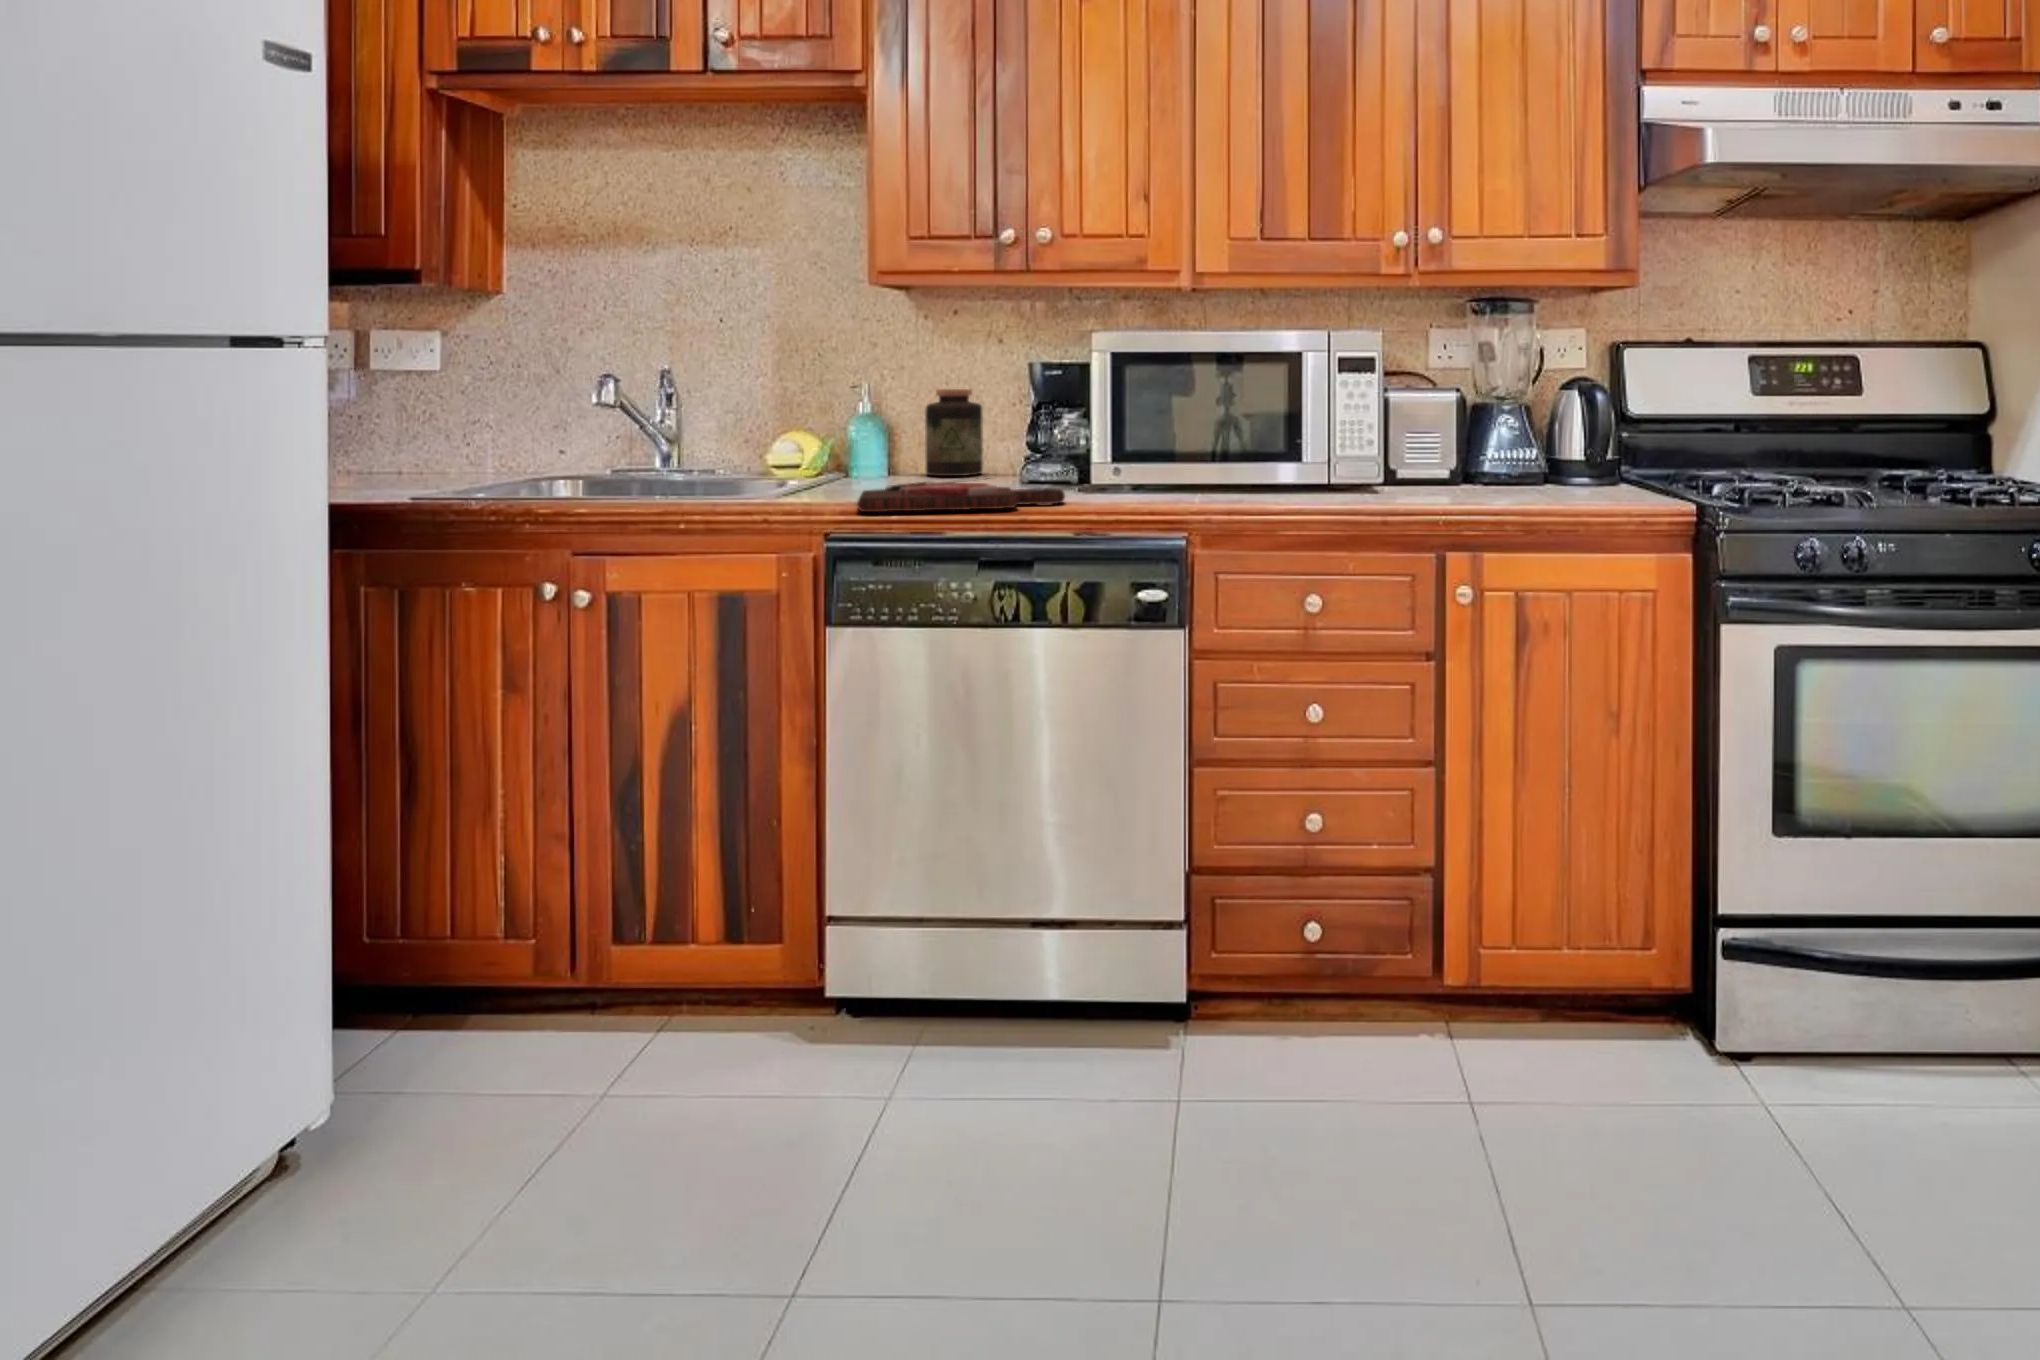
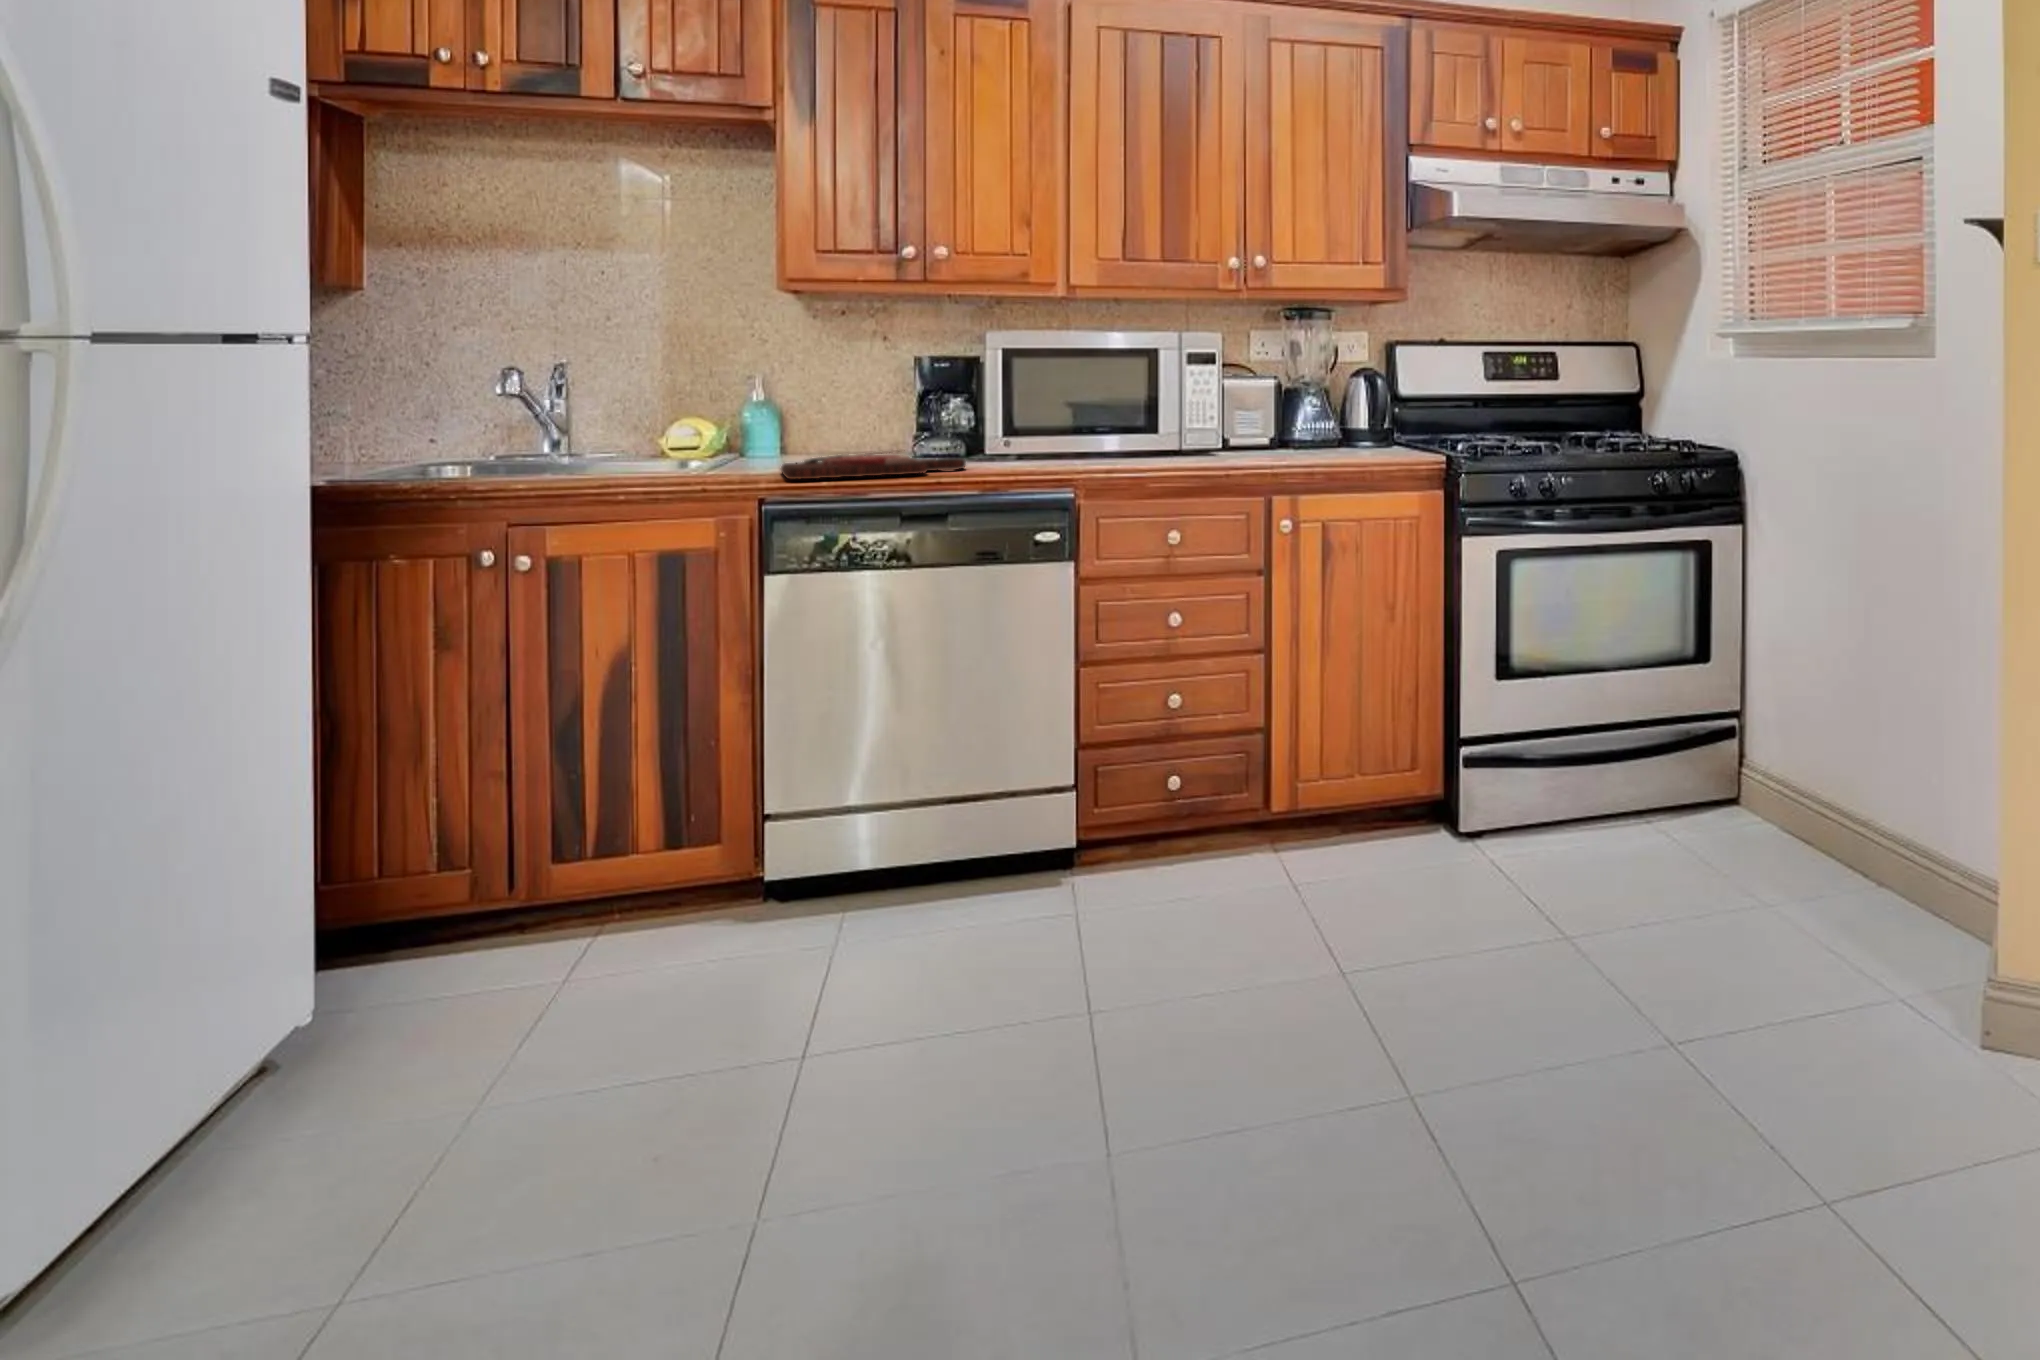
jar: present [925,389,983,476] -> none [824,379,877,452]

